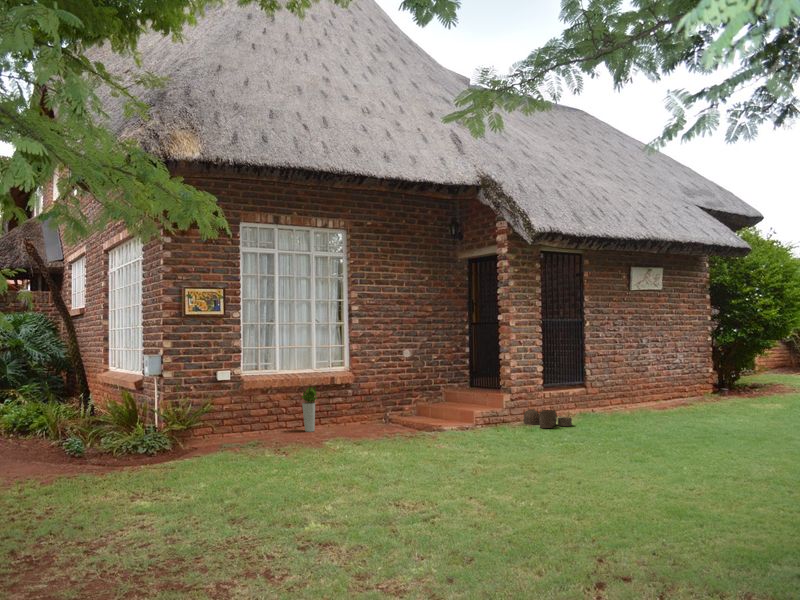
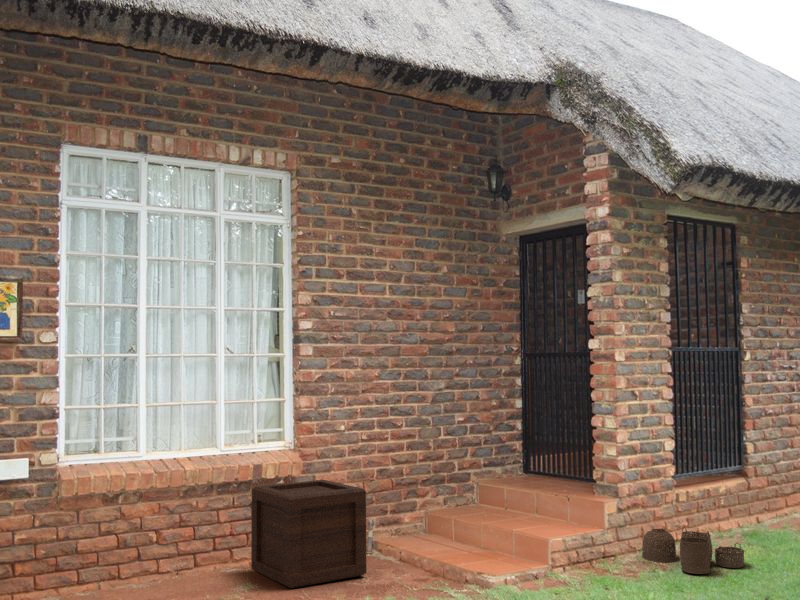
wooden crate: none [330,386,387,434] -> present [251,480,367,588]
planter: present [302,387,317,432] -> none [186,484,227,583]

